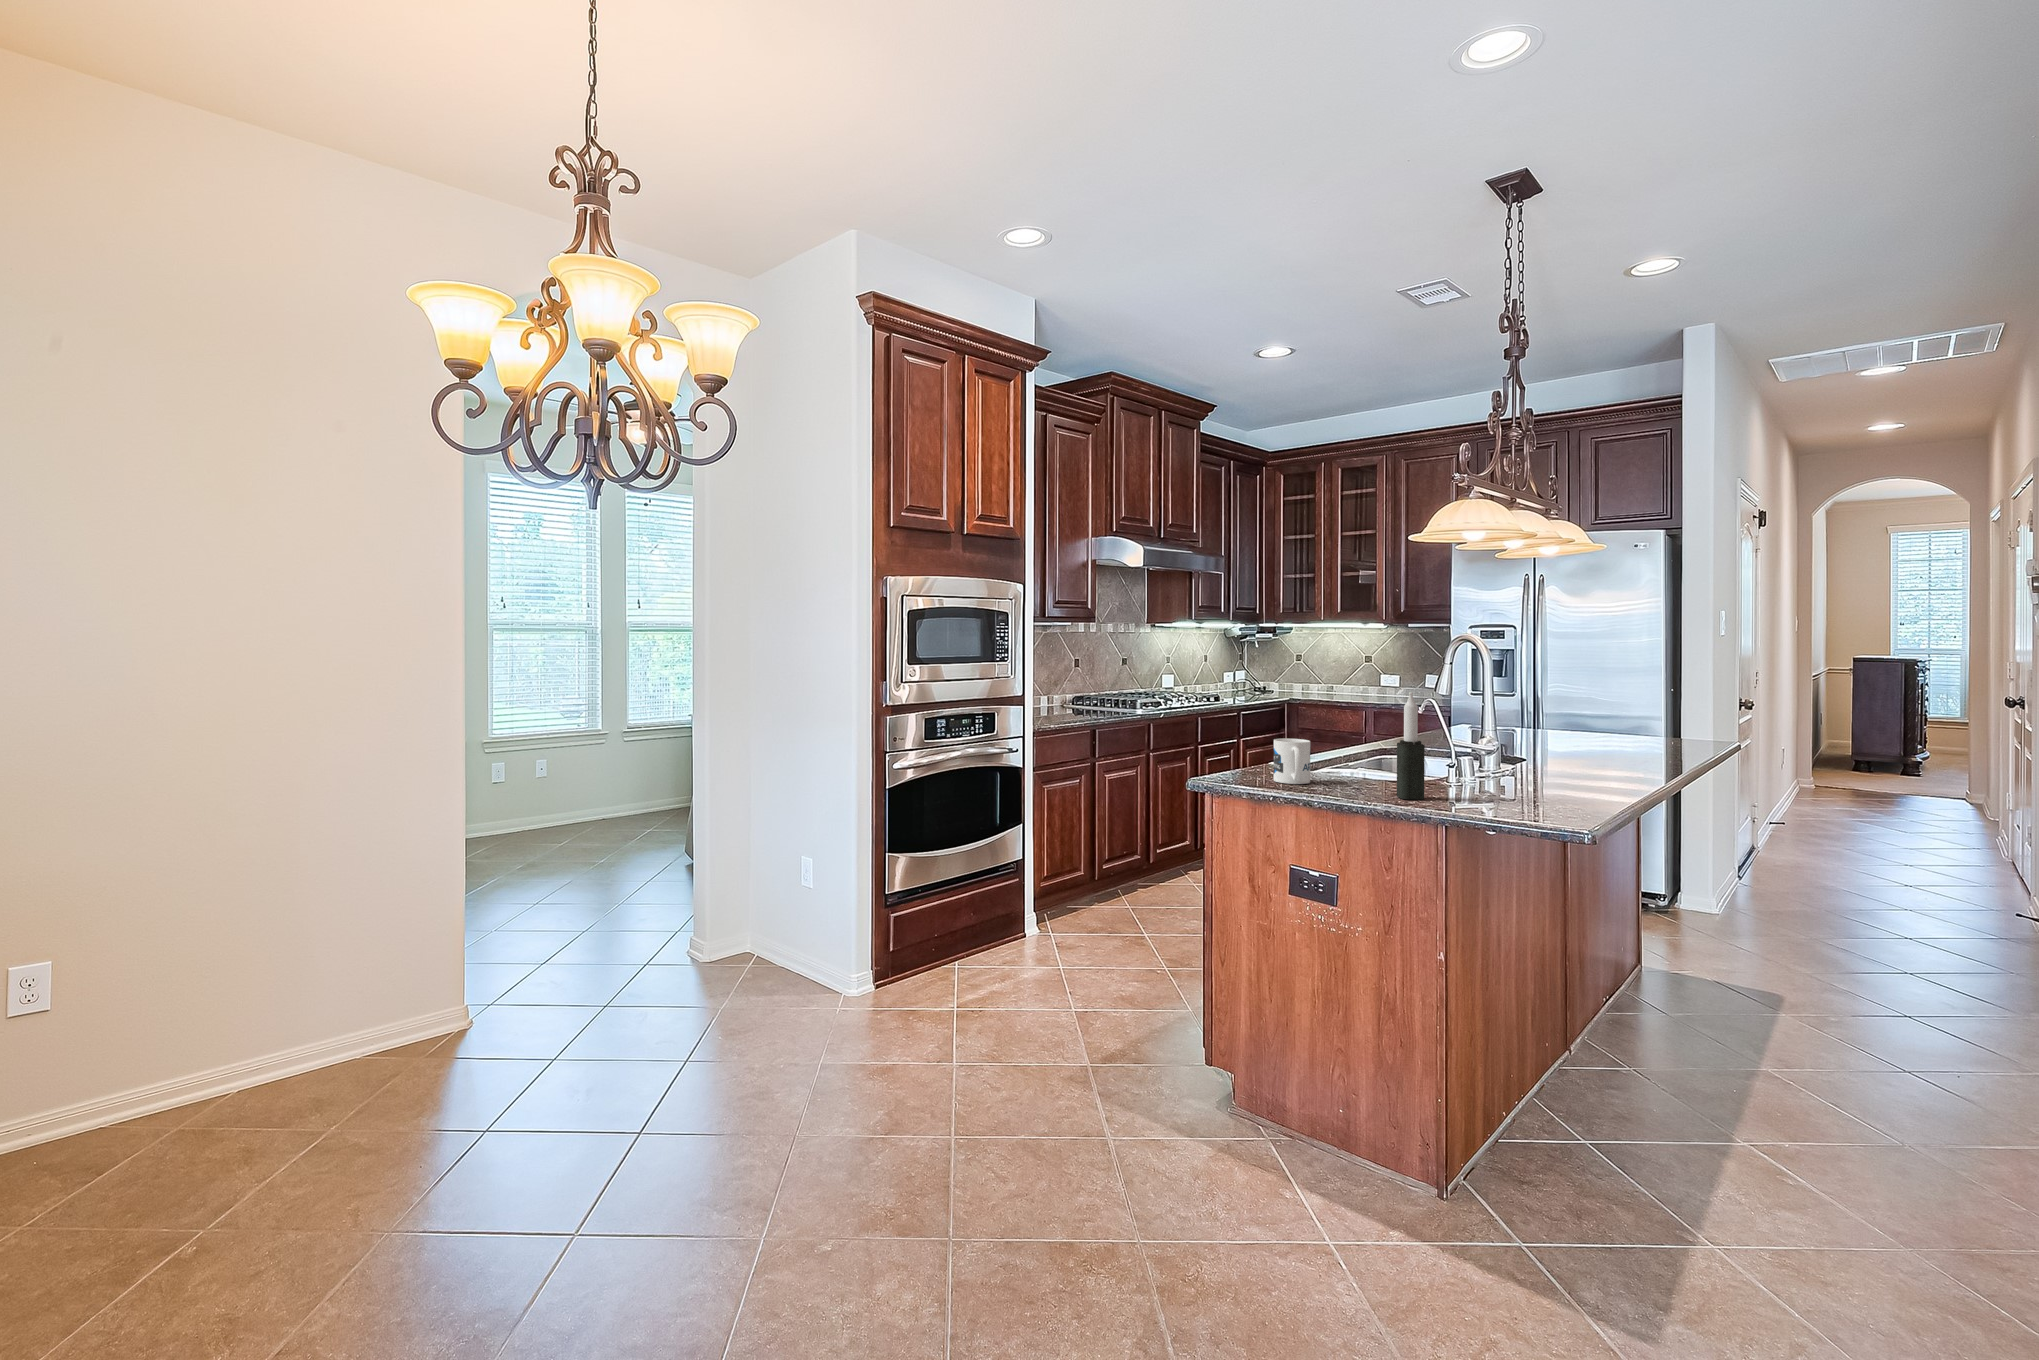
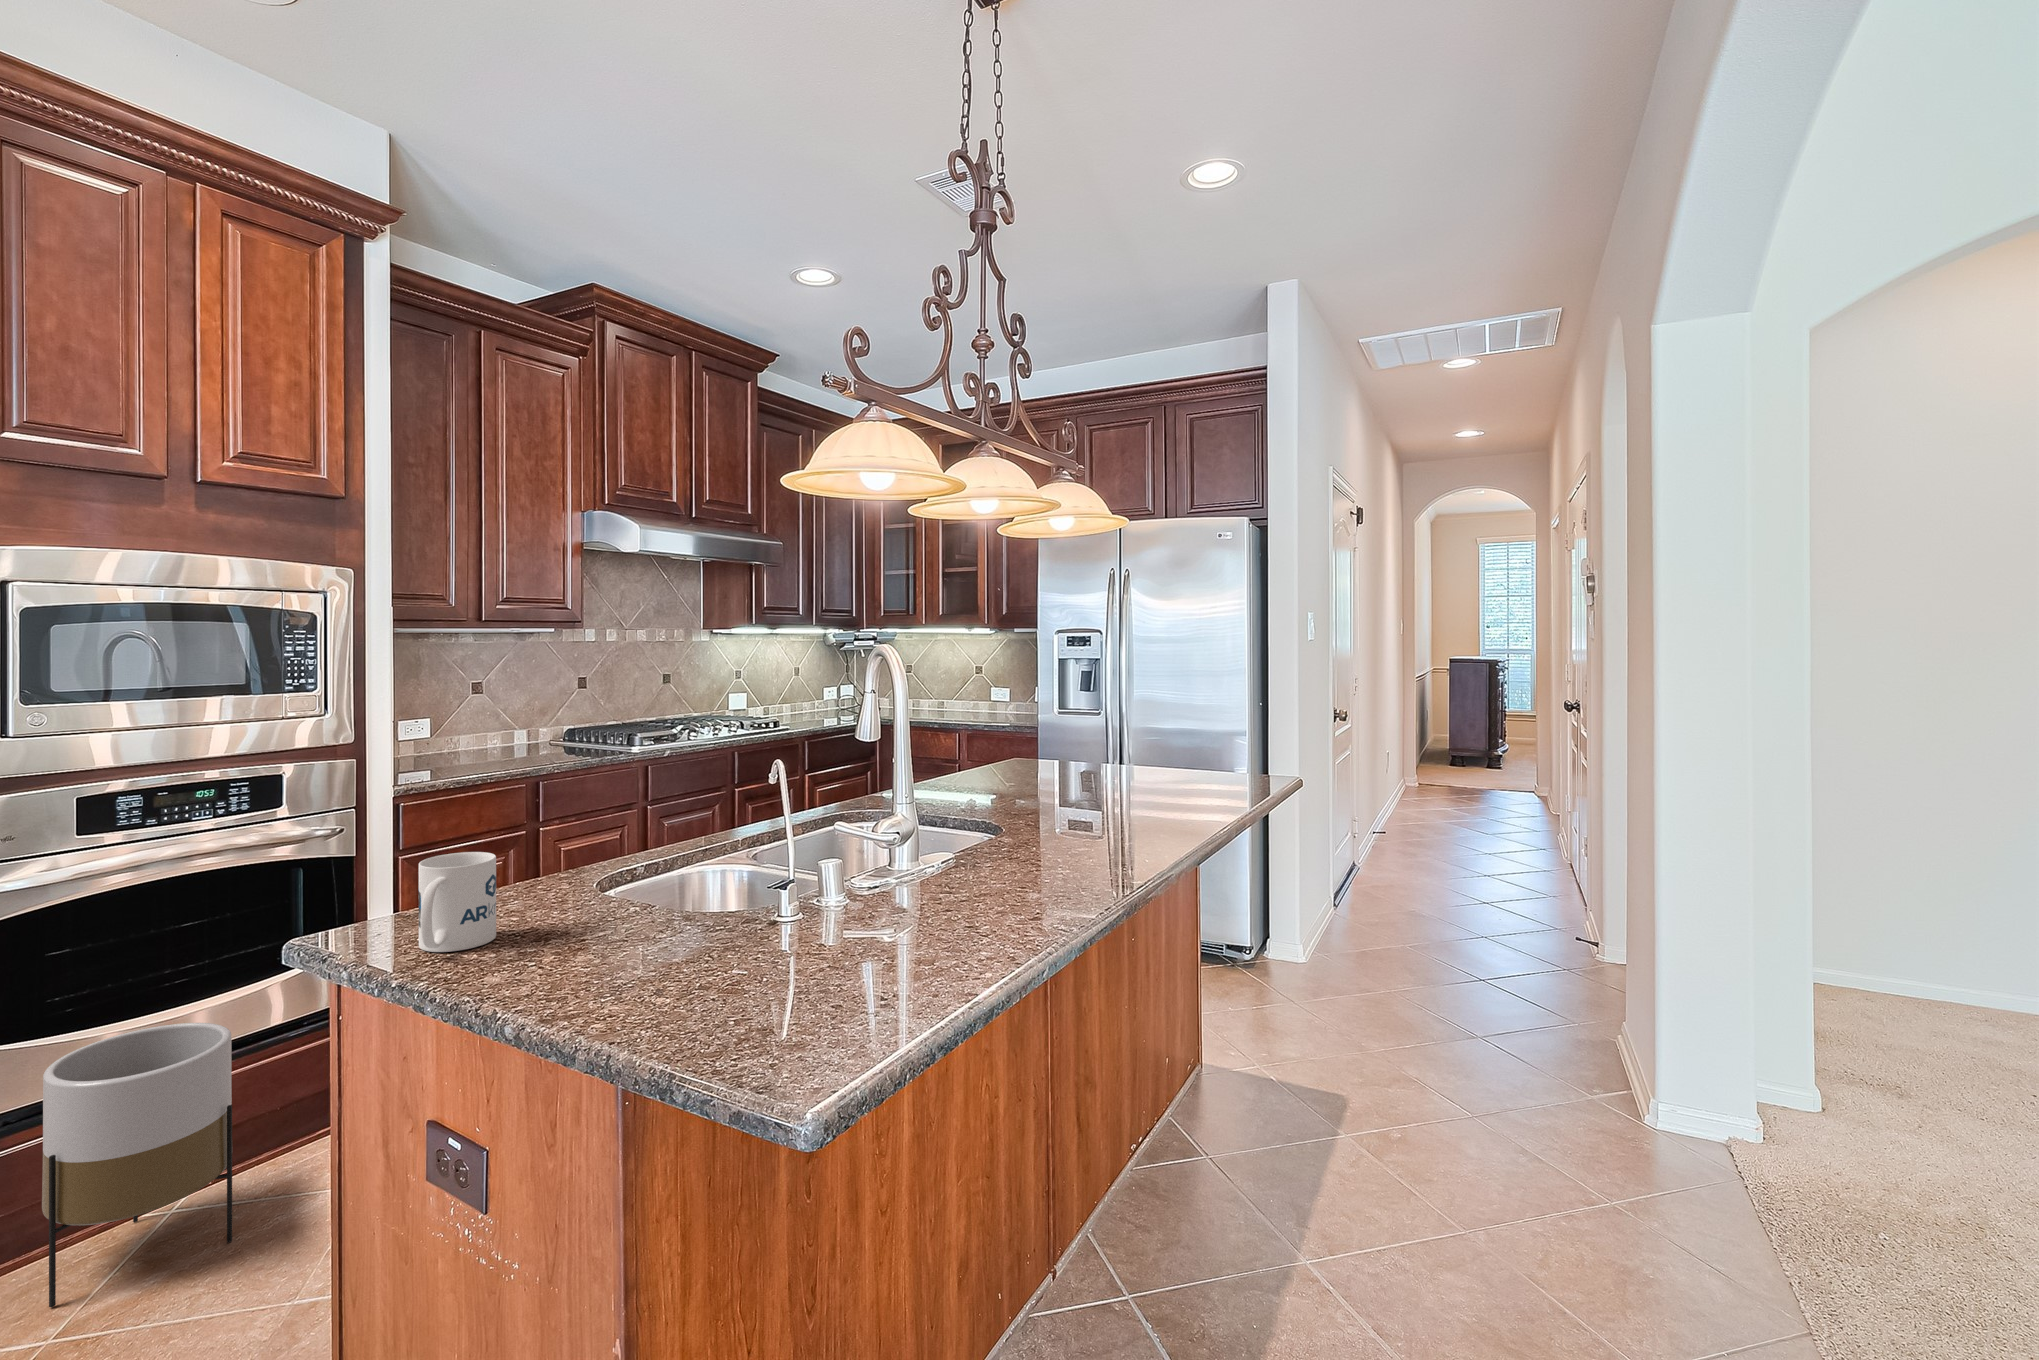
candle: present [1397,692,1425,800] -> none [546,774,601,1011]
planter: none [928,857,1013,998] -> present [42,1023,232,1308]

